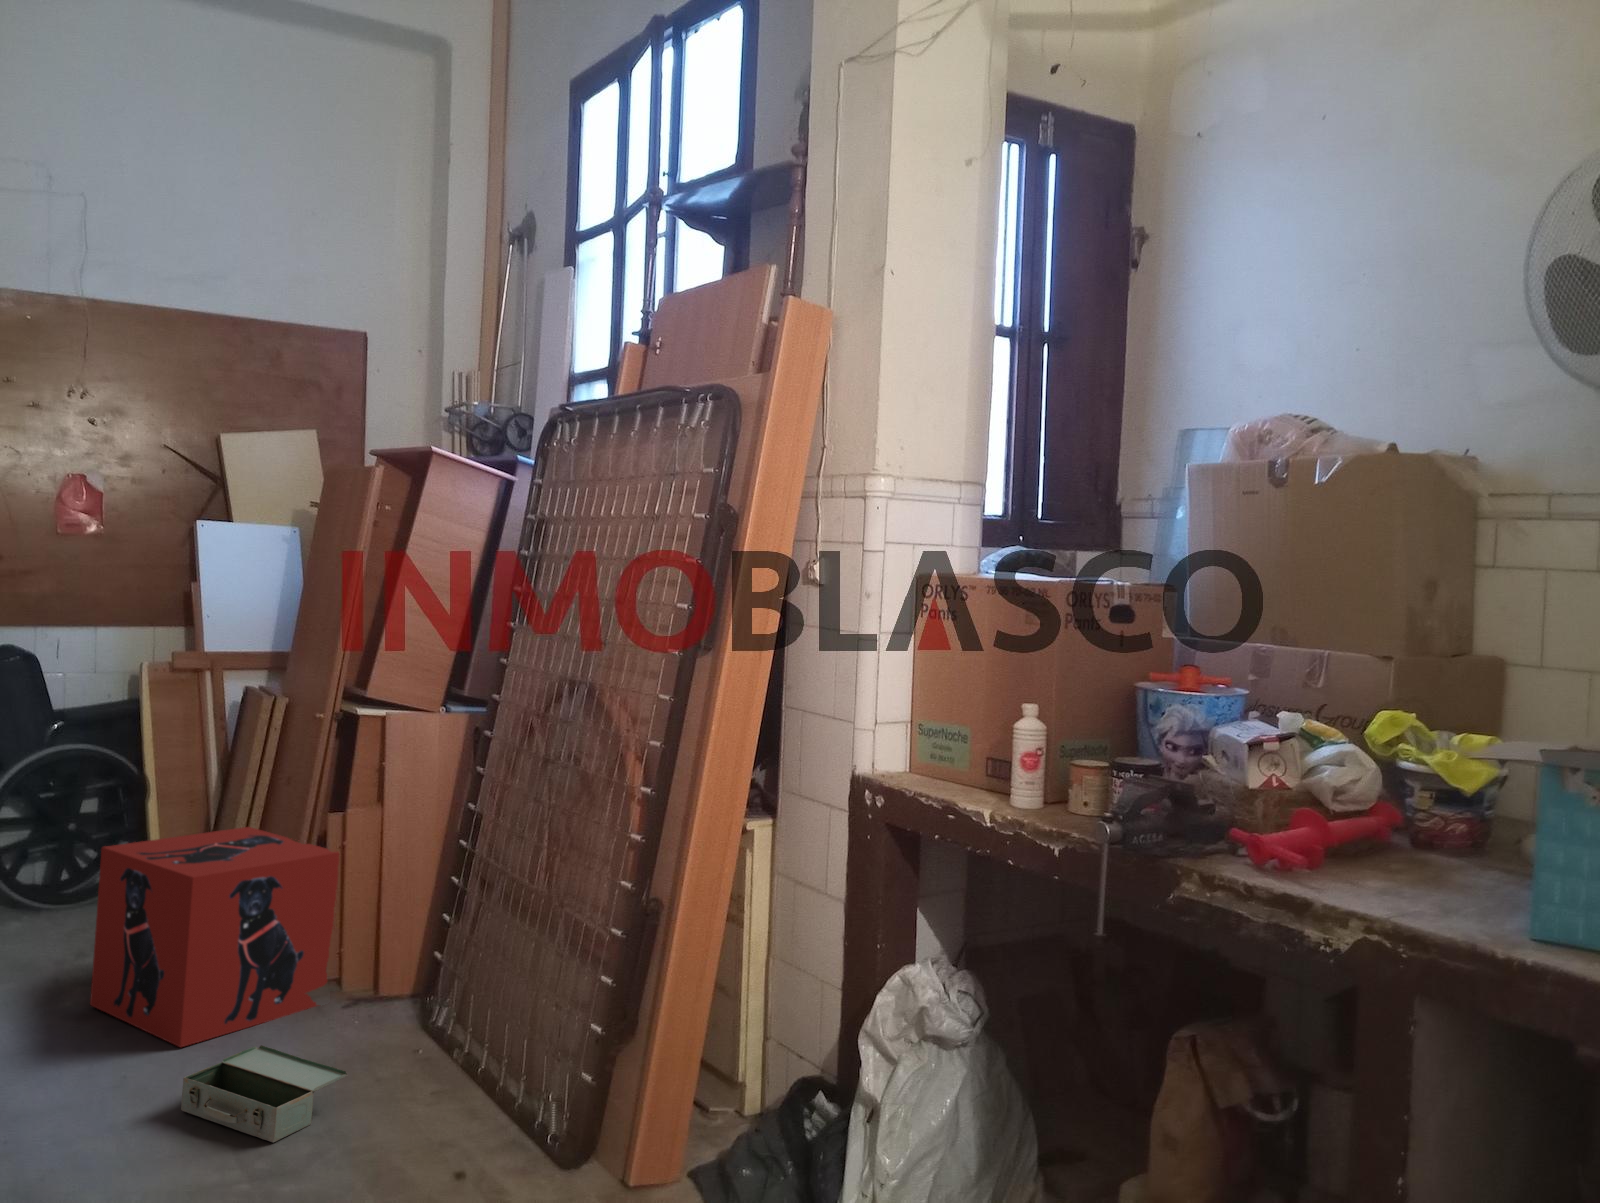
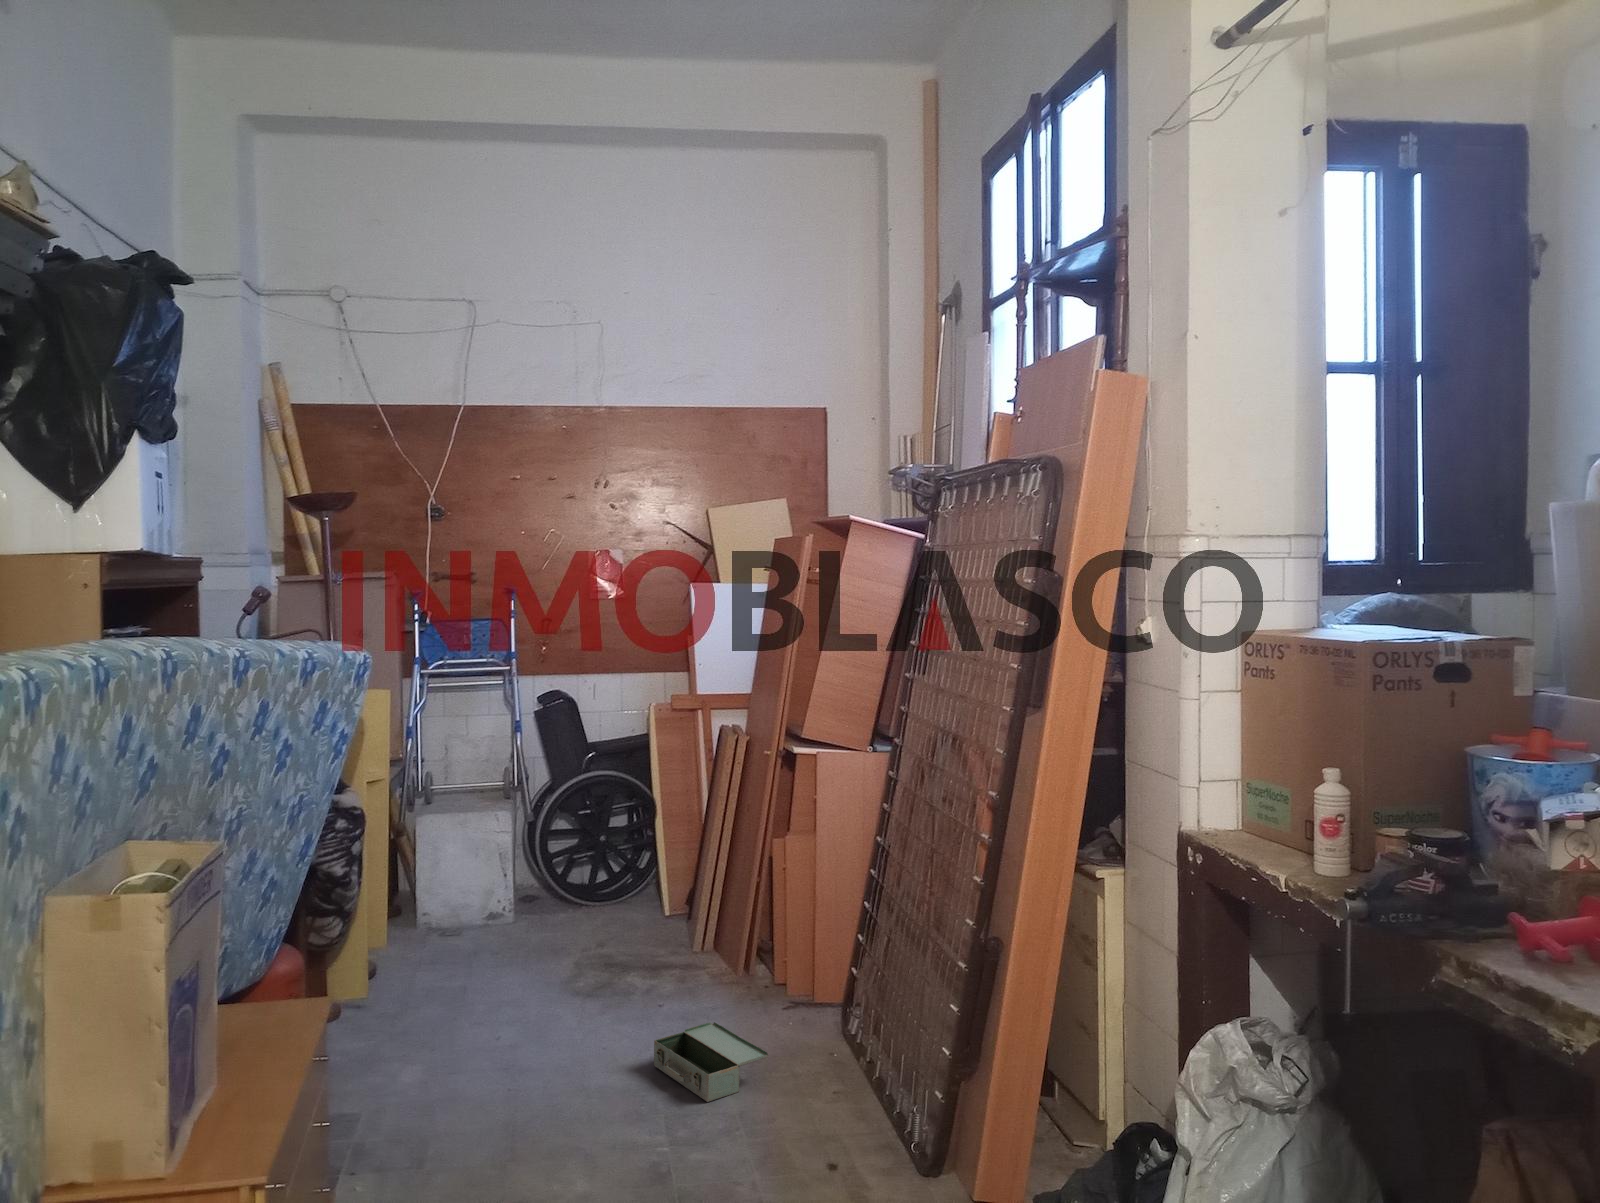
storage box: present [90,827,339,1047] -> none [621,841,787,1016]

